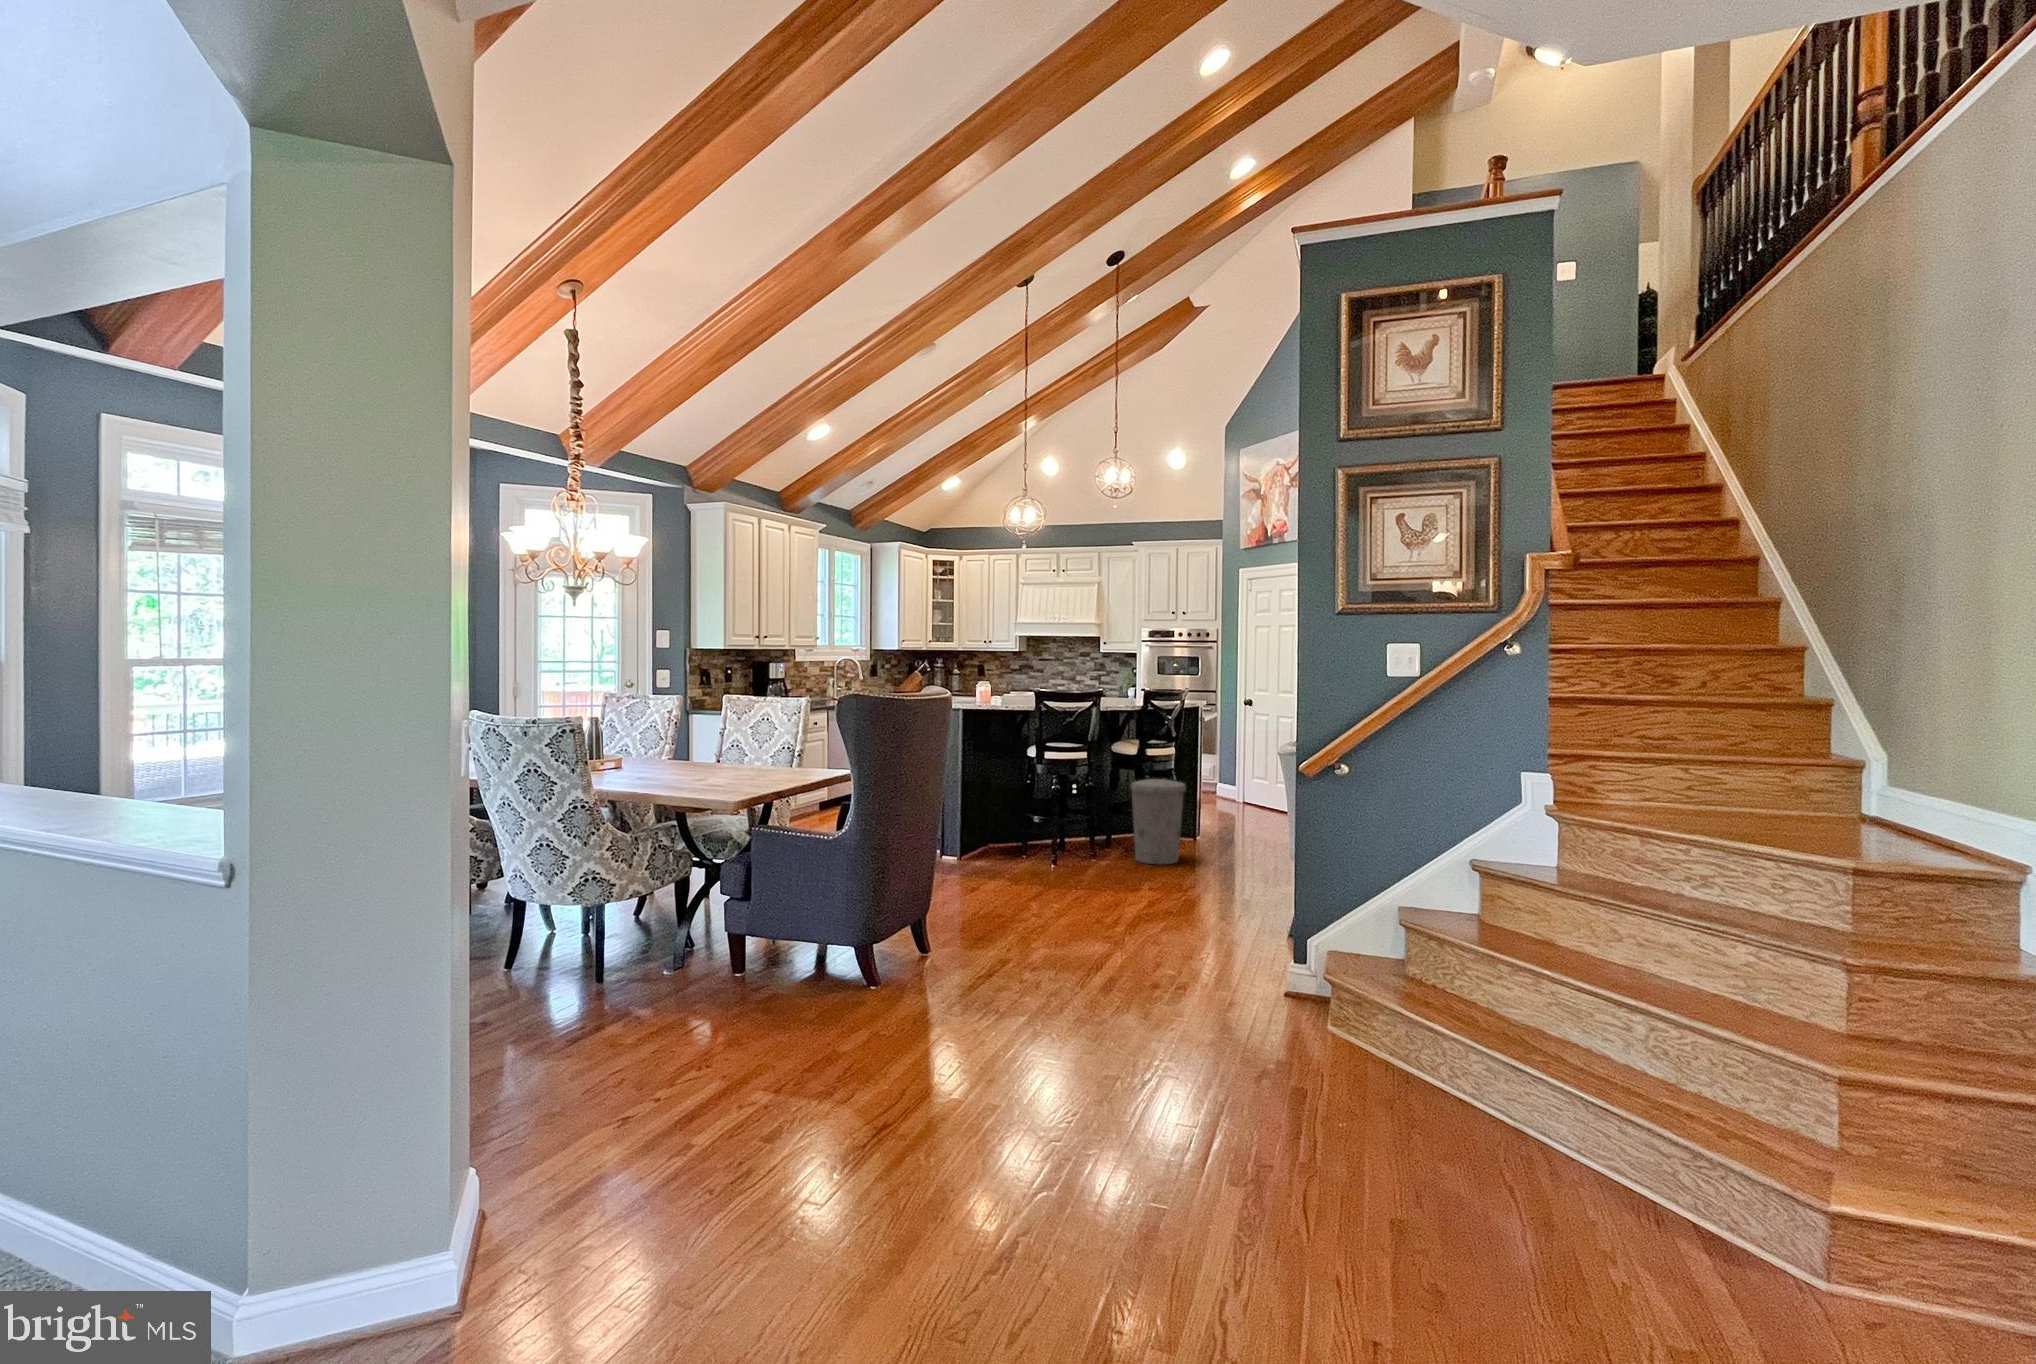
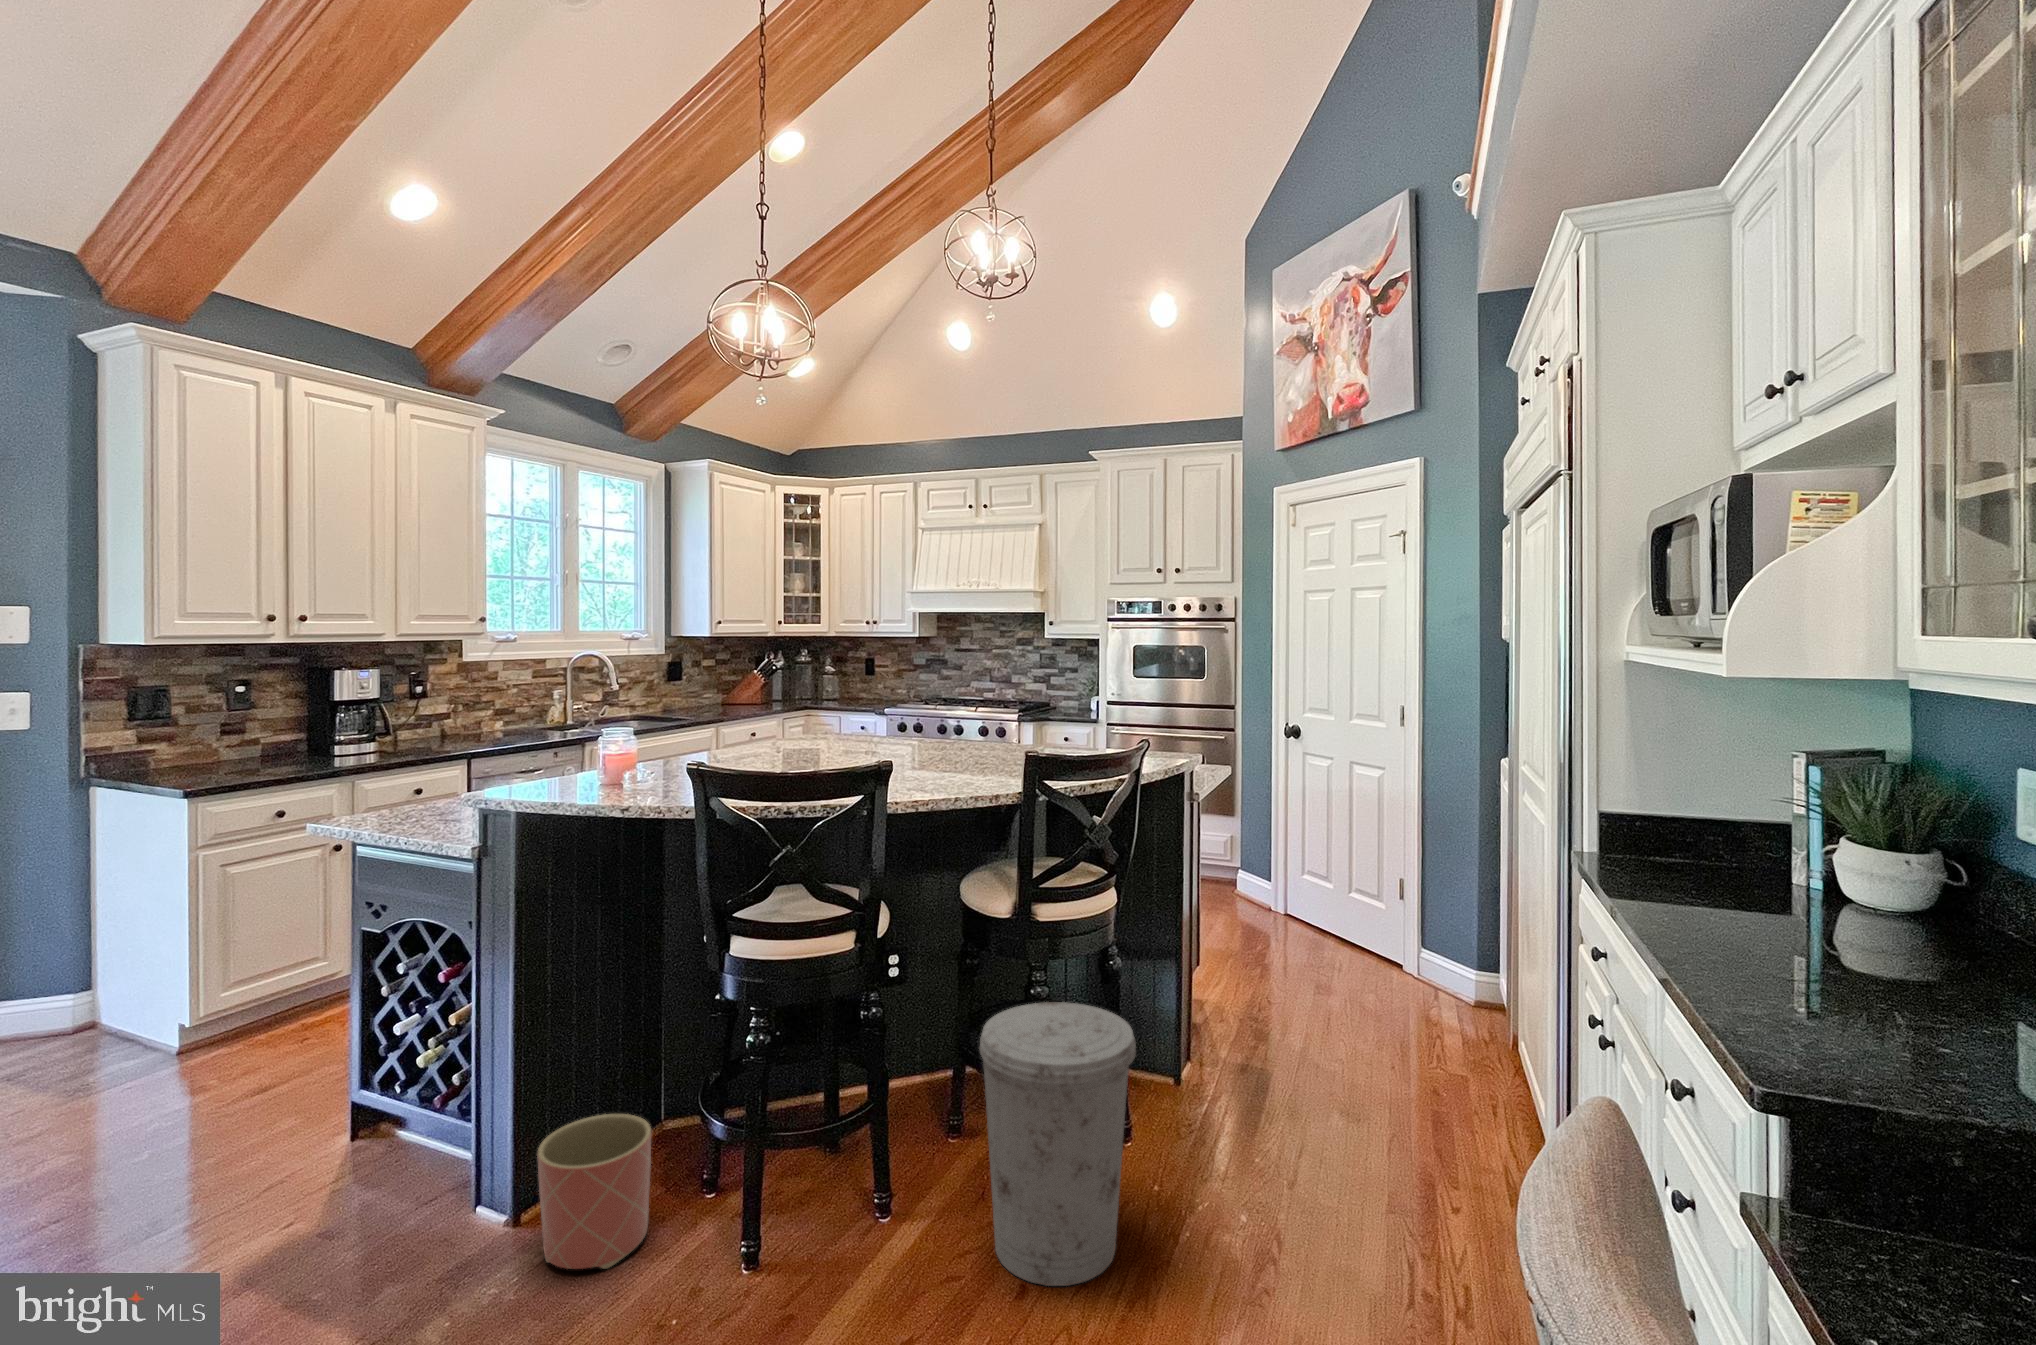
planter: none [977,819,1014,862] -> present [537,1114,651,1269]

